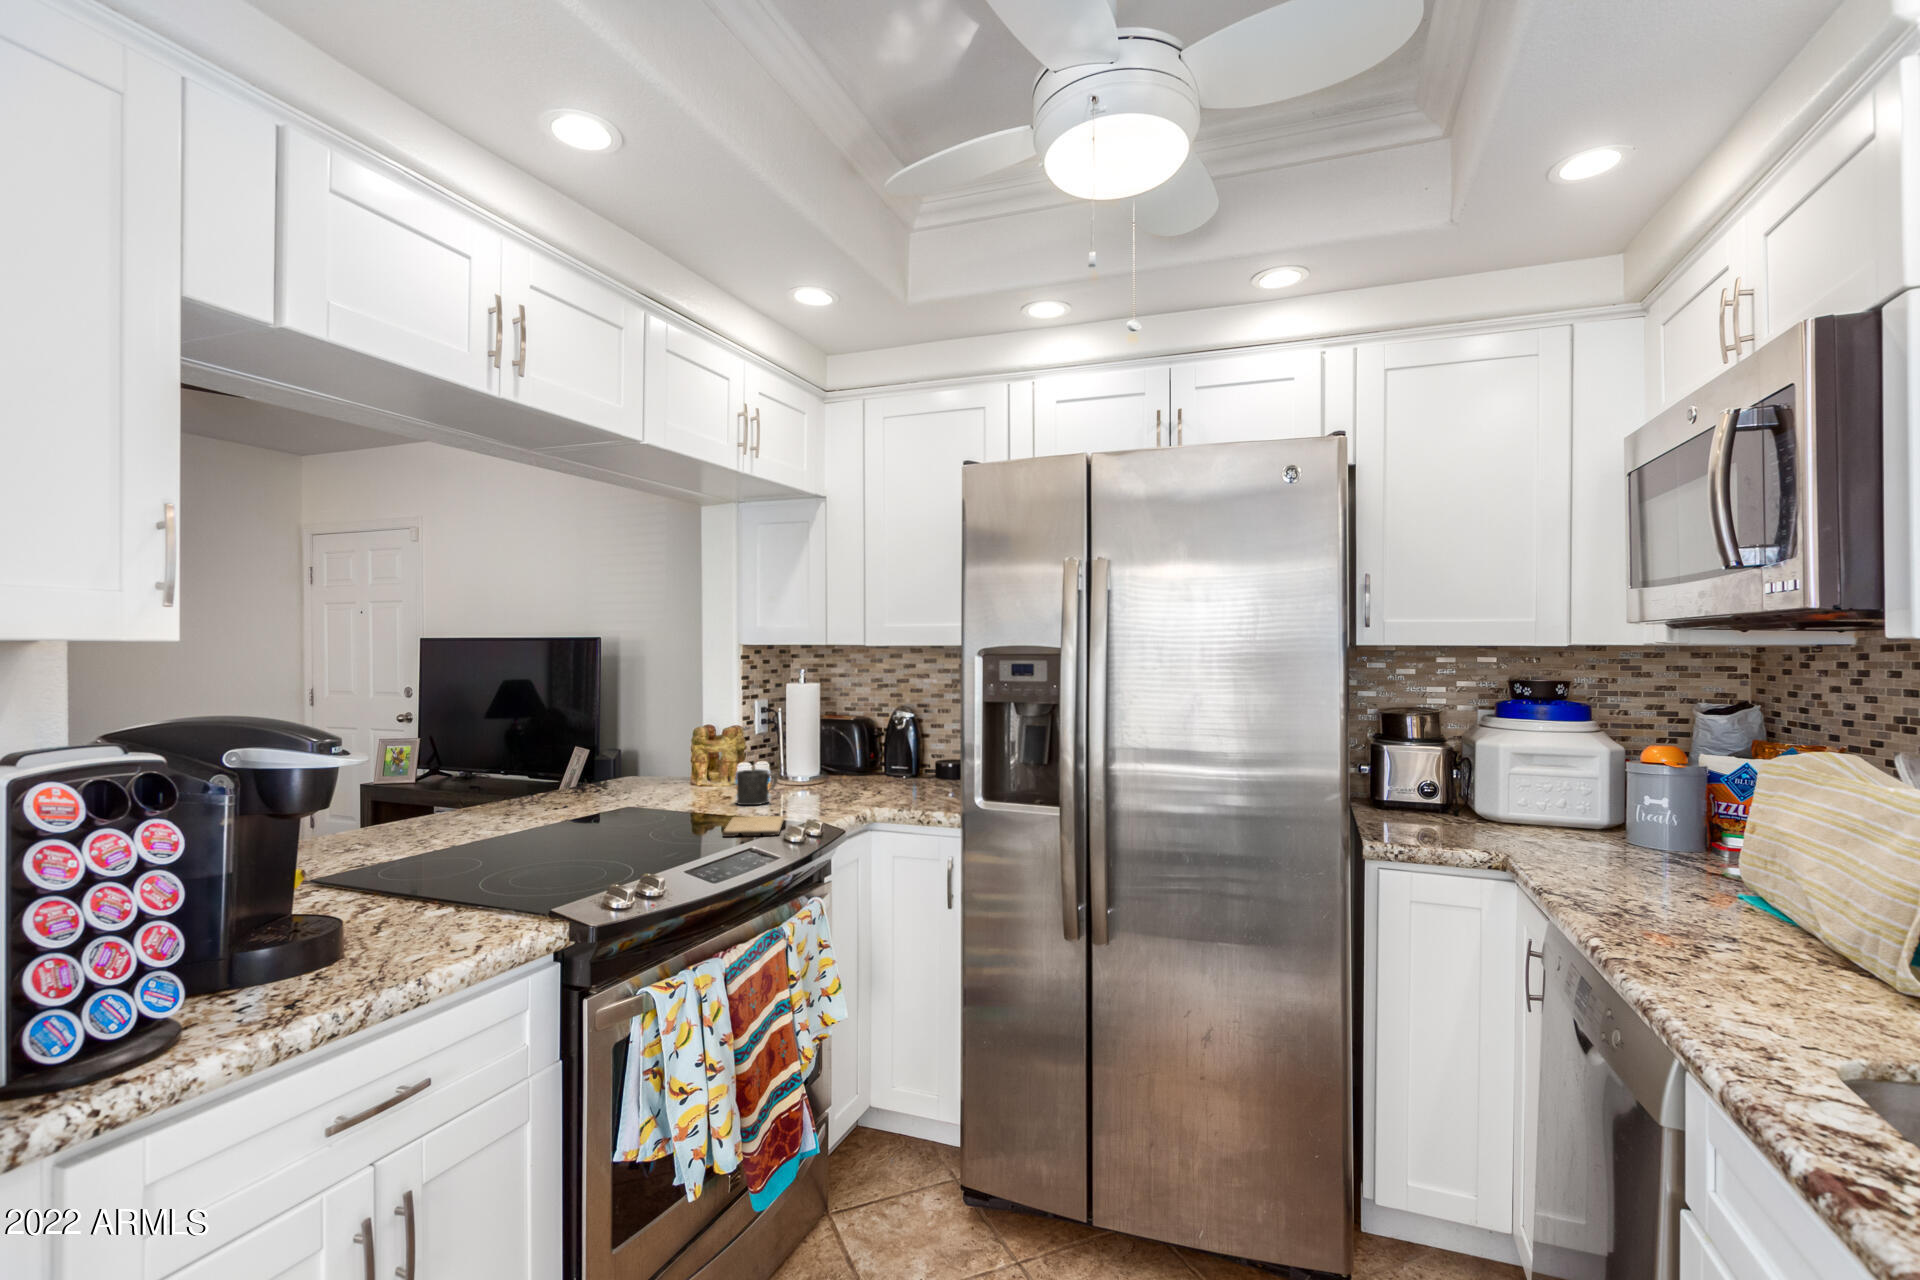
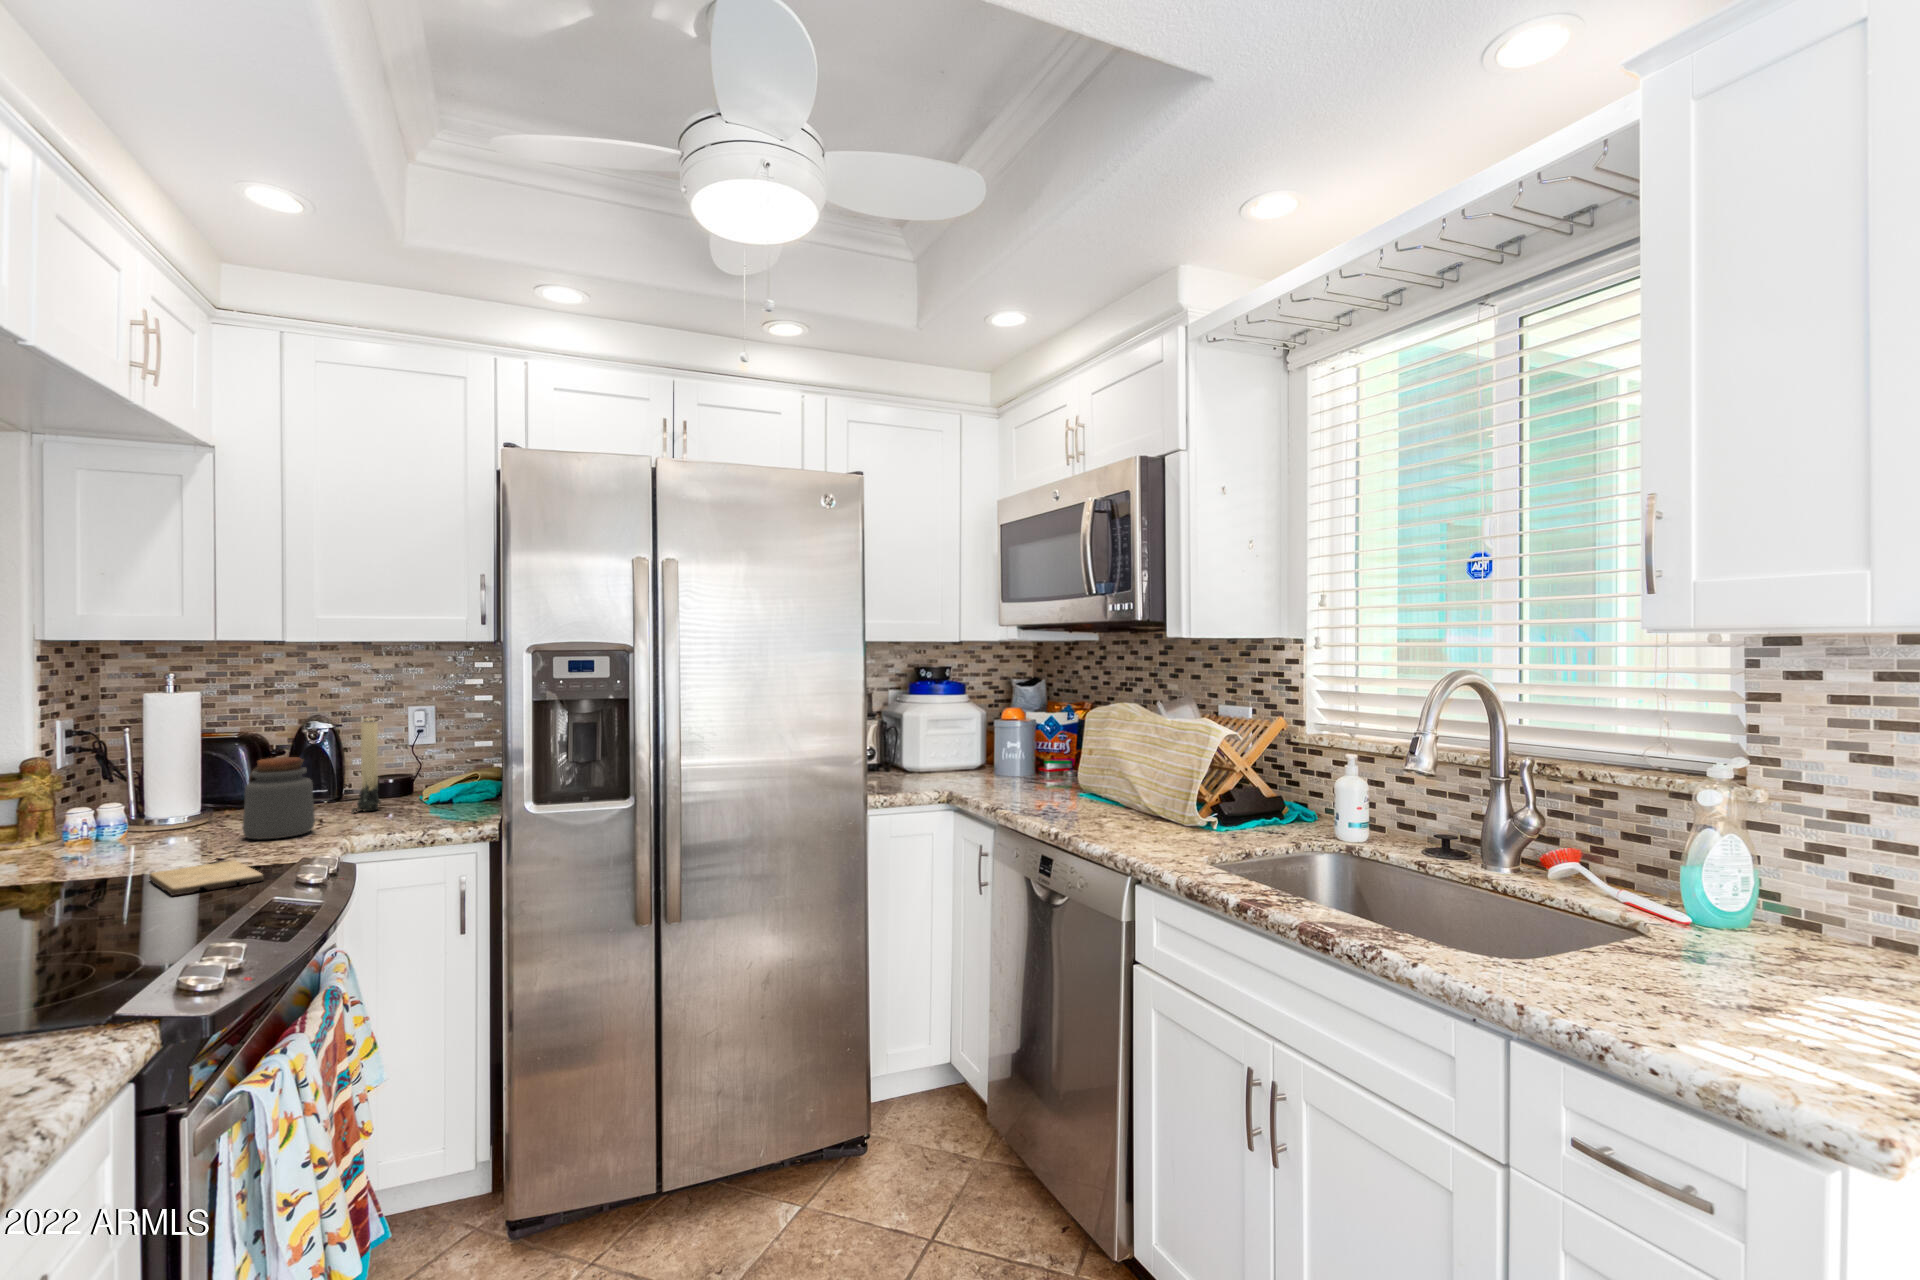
candle: none [907,710,930,789] -> present [351,718,380,813]
jar: none [820,738,866,803] -> present [243,757,315,839]
mug: present [736,769,777,805] -> none [98,810,177,861]

